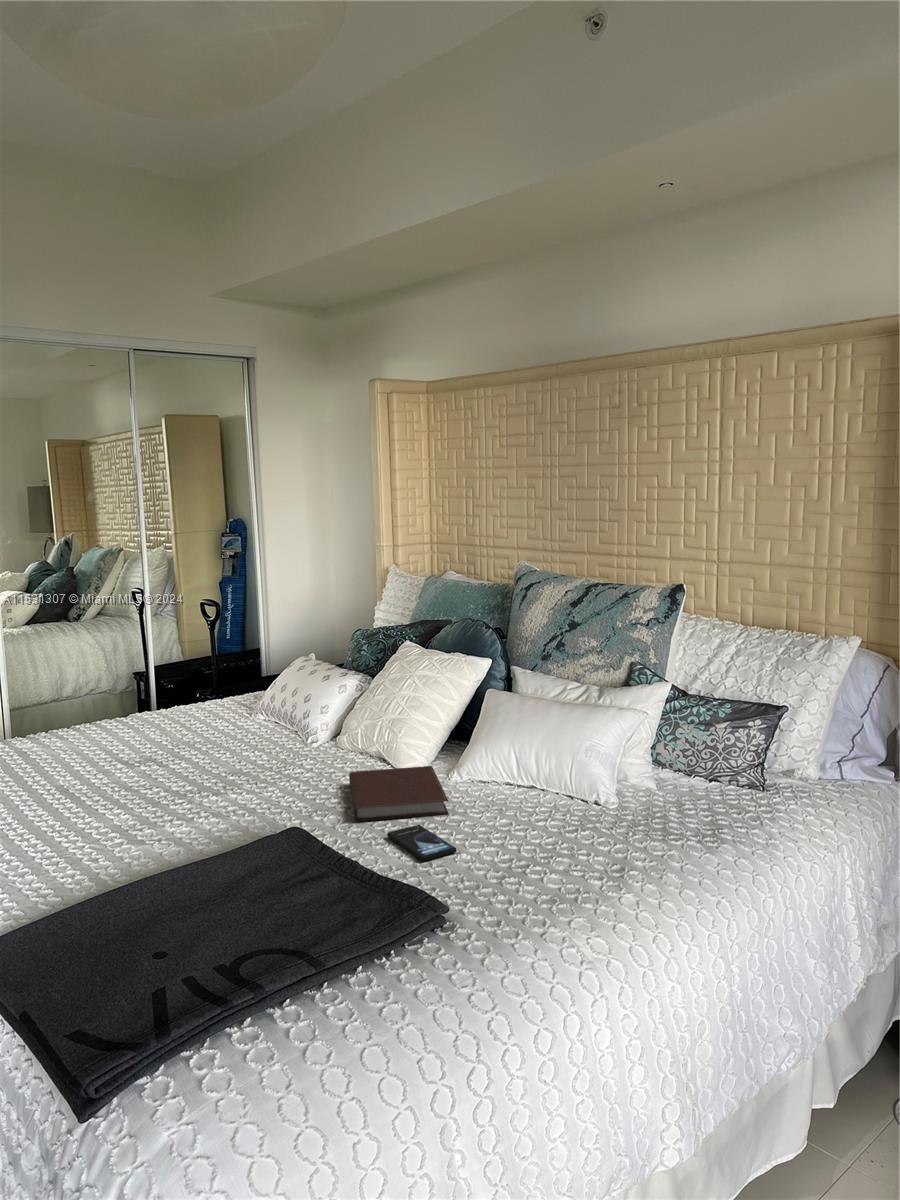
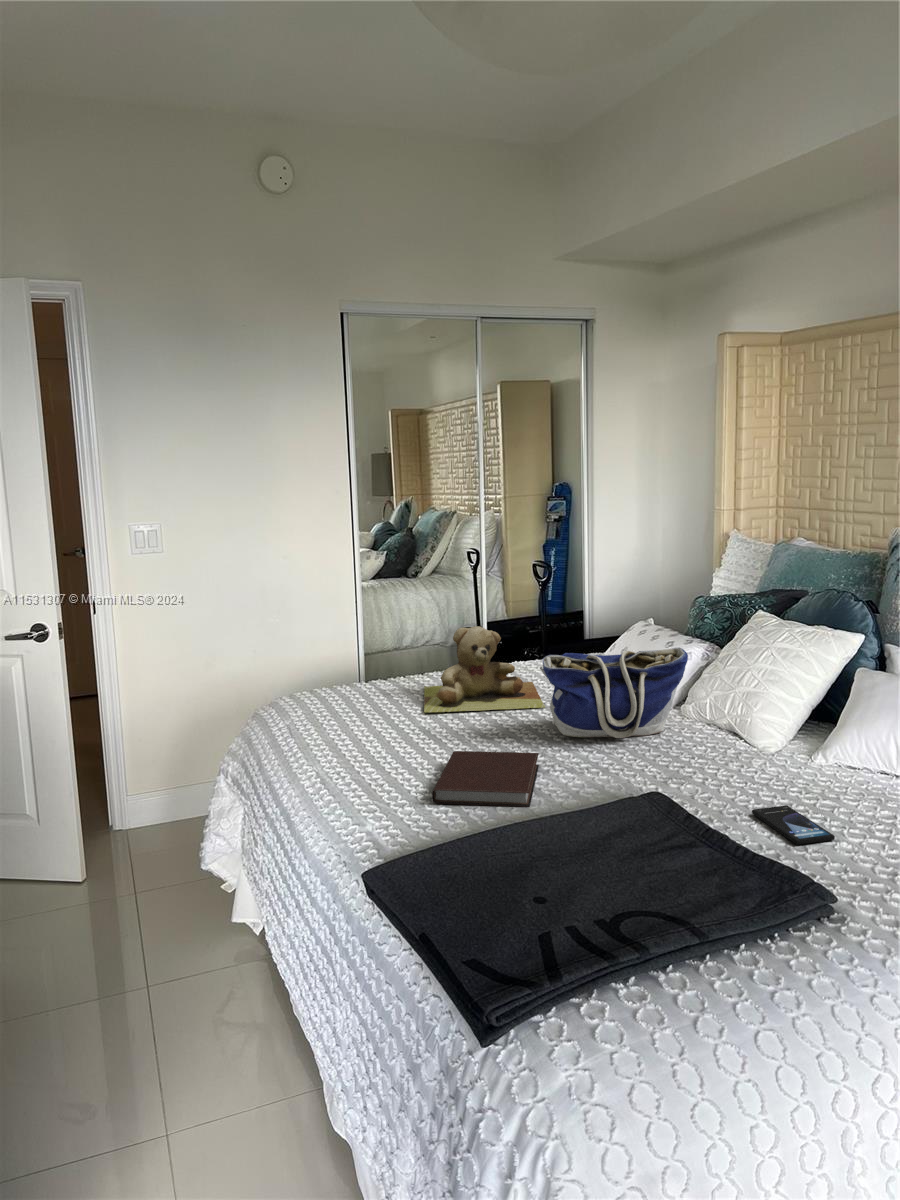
teddy bear: none [67,671,202,767] -> present [424,626,545,712]
tote bag: none [187,682,336,778] -> present [540,648,688,738]
notebook: present [349,766,449,821] -> present [432,751,539,807]

